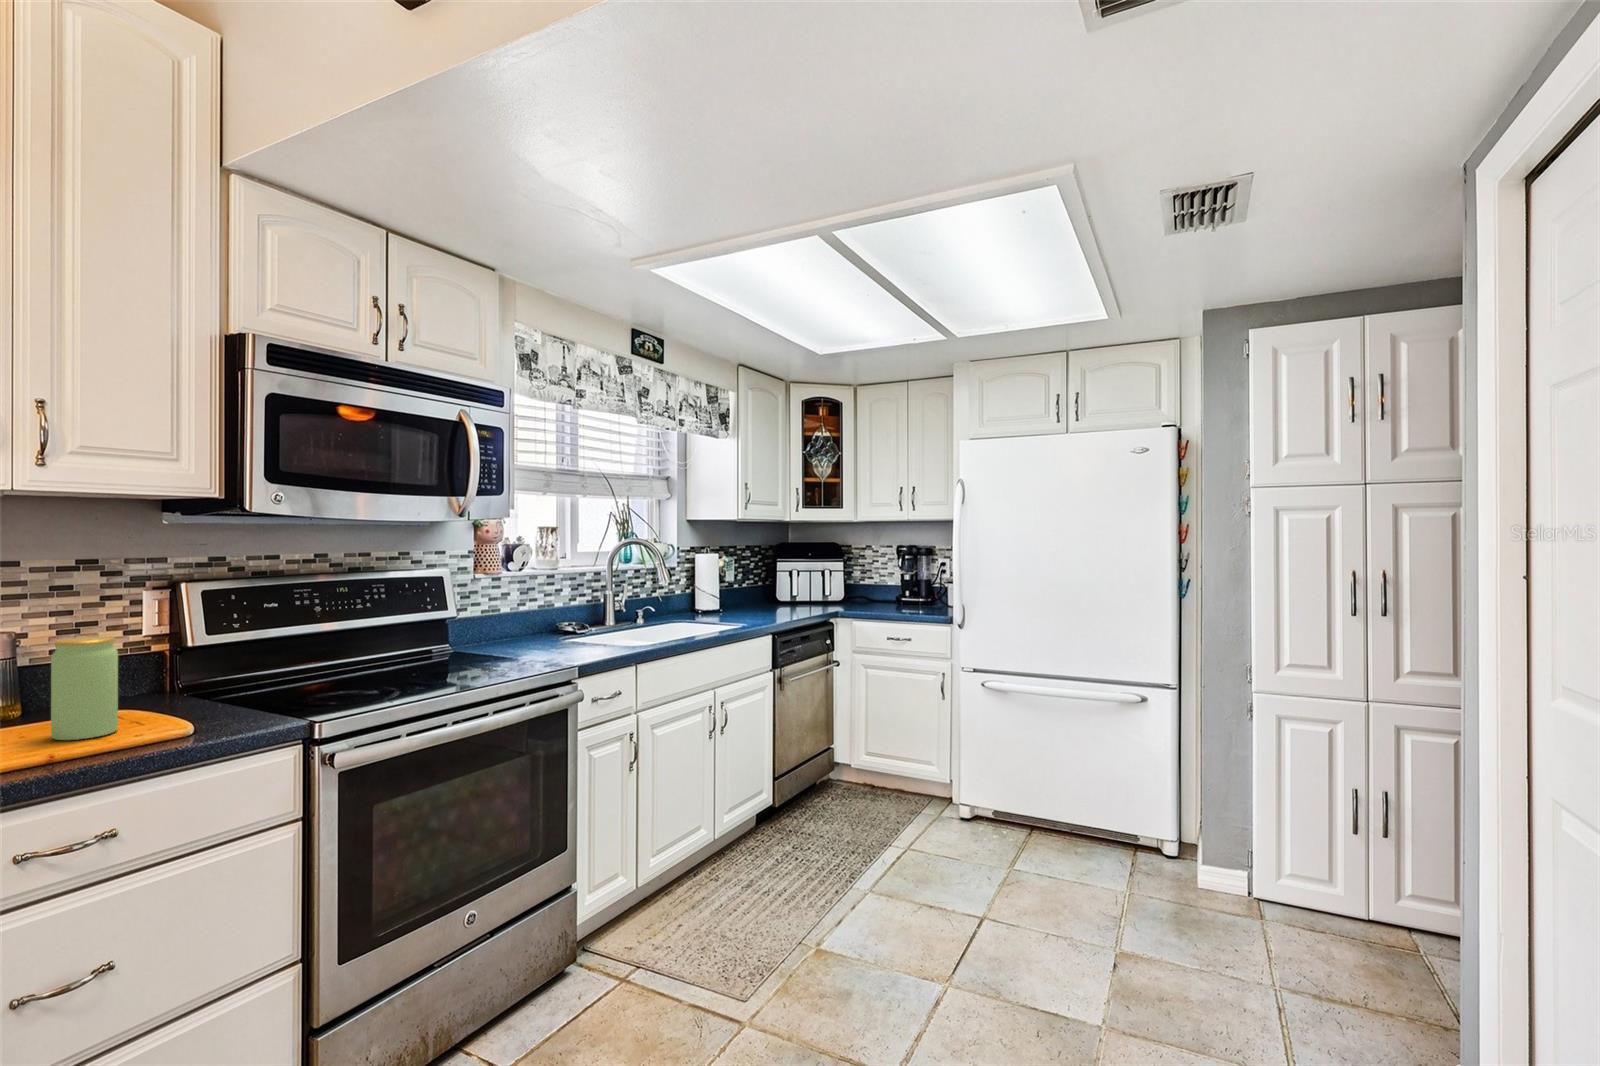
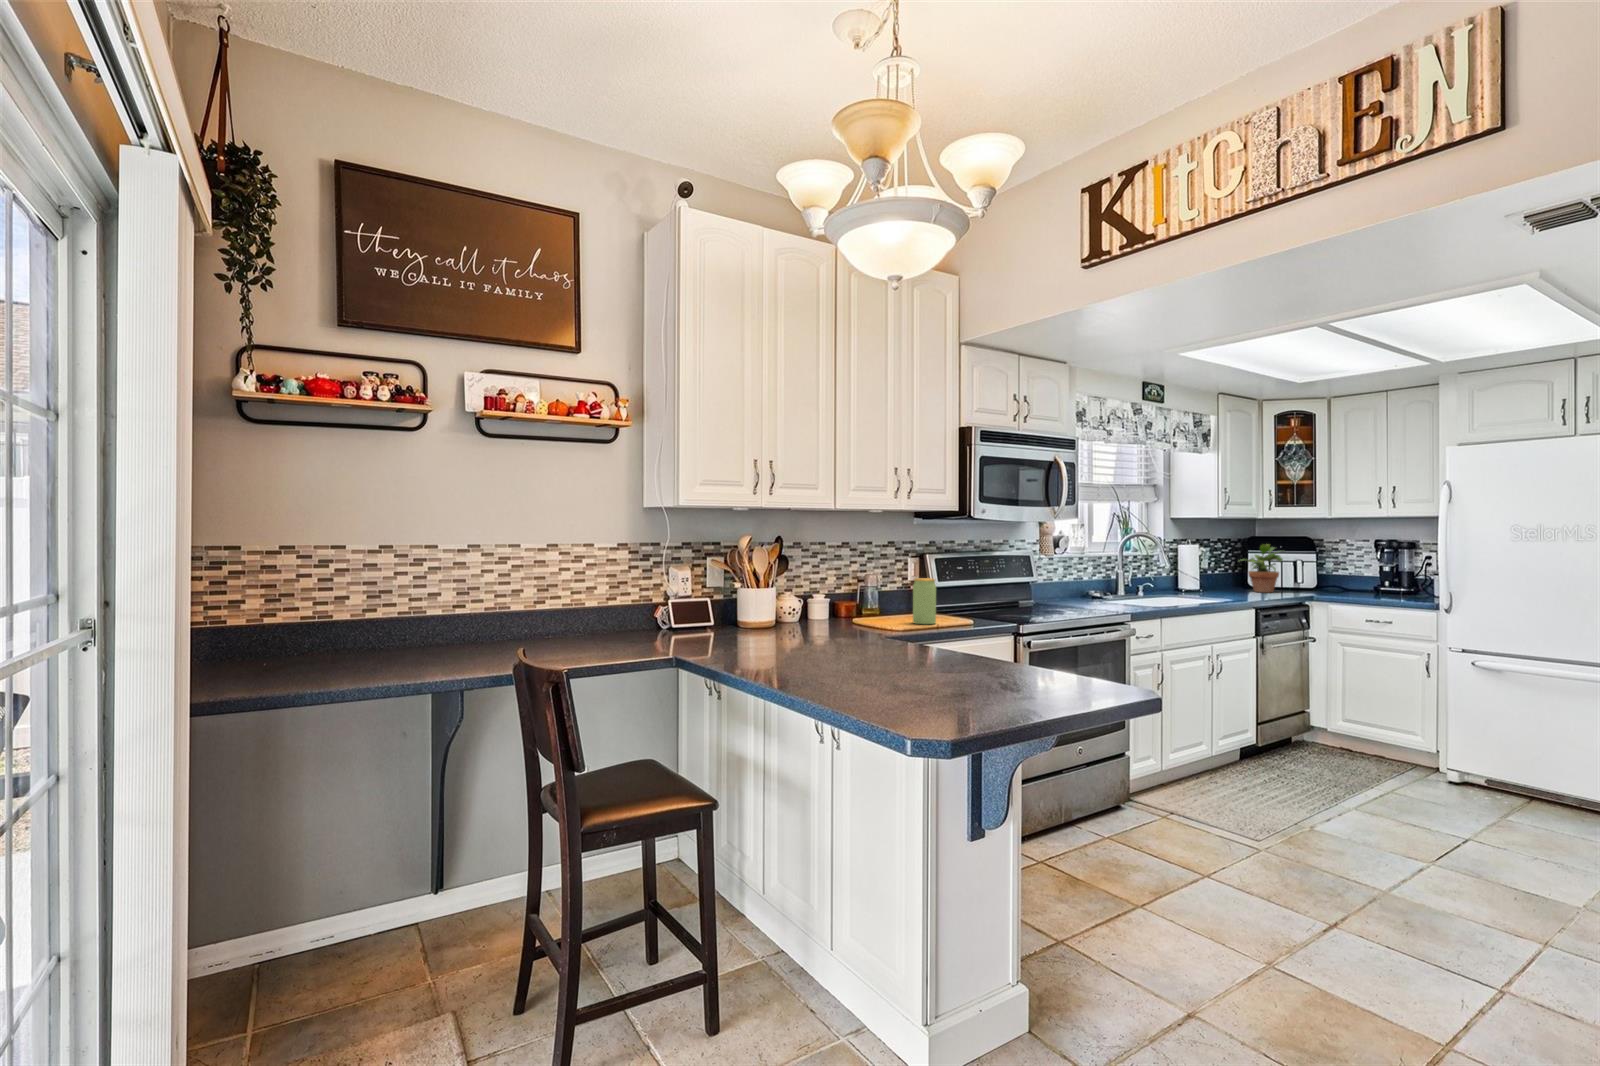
potted plant: none [763,551,812,609] -> present [1240,544,1283,593]

